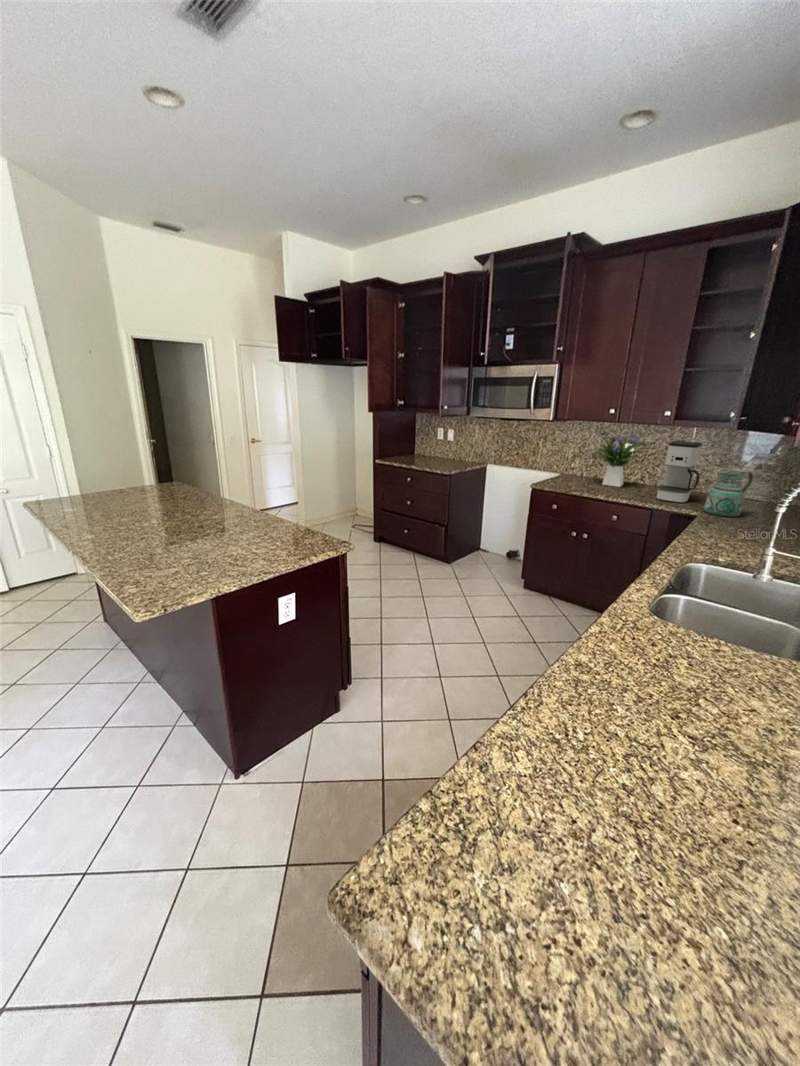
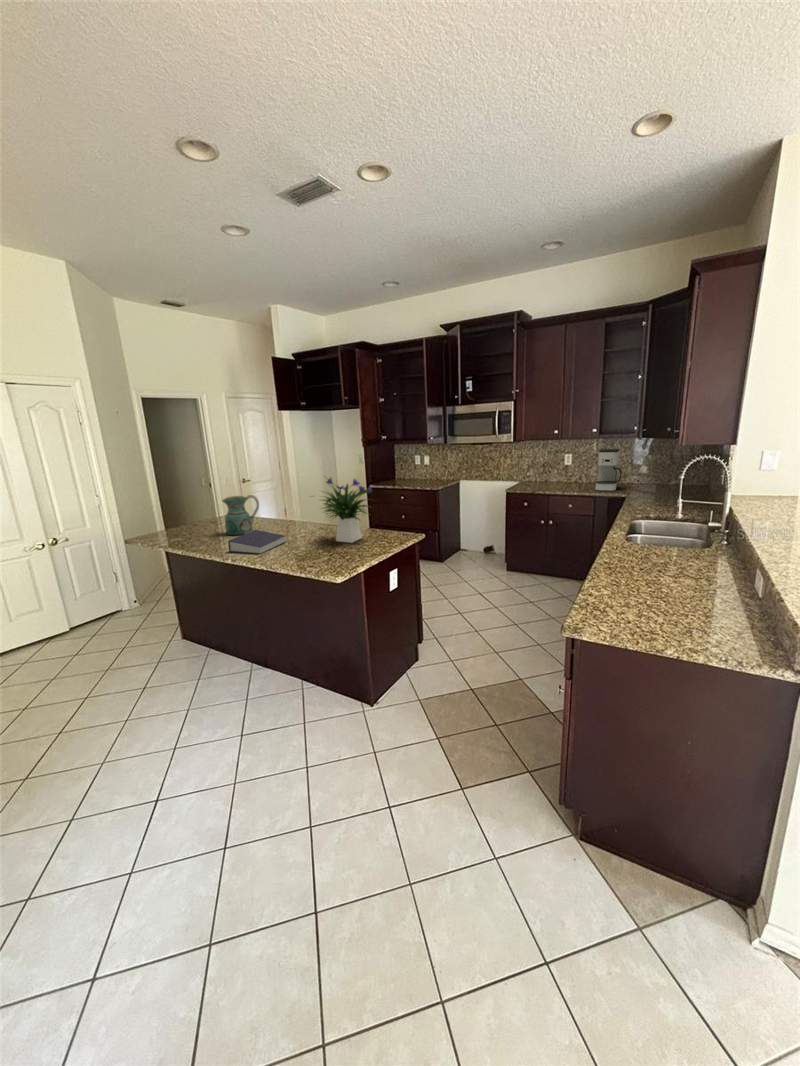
flower arrangement: present [594,428,647,487] -> present [322,477,372,543]
ceramic pitcher: present [704,468,754,517] -> present [222,495,259,535]
book: none [94,516,180,554] -> present [228,530,285,554]

